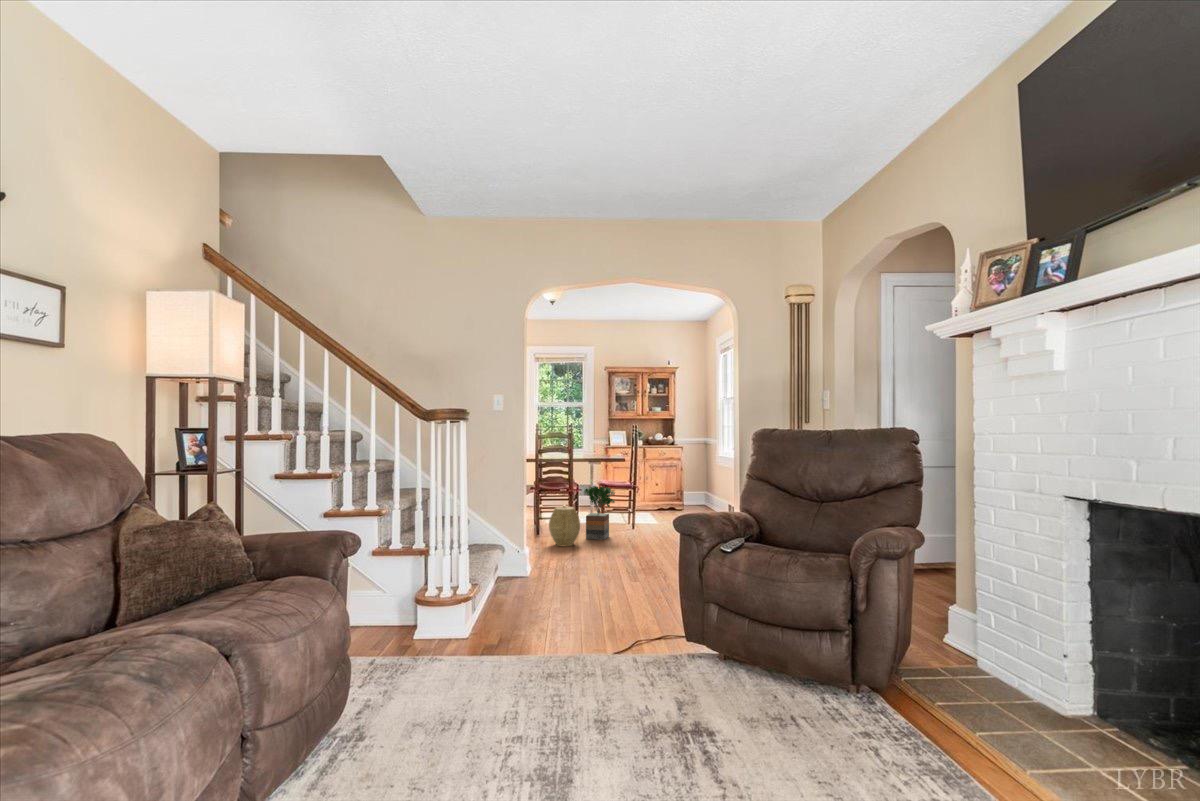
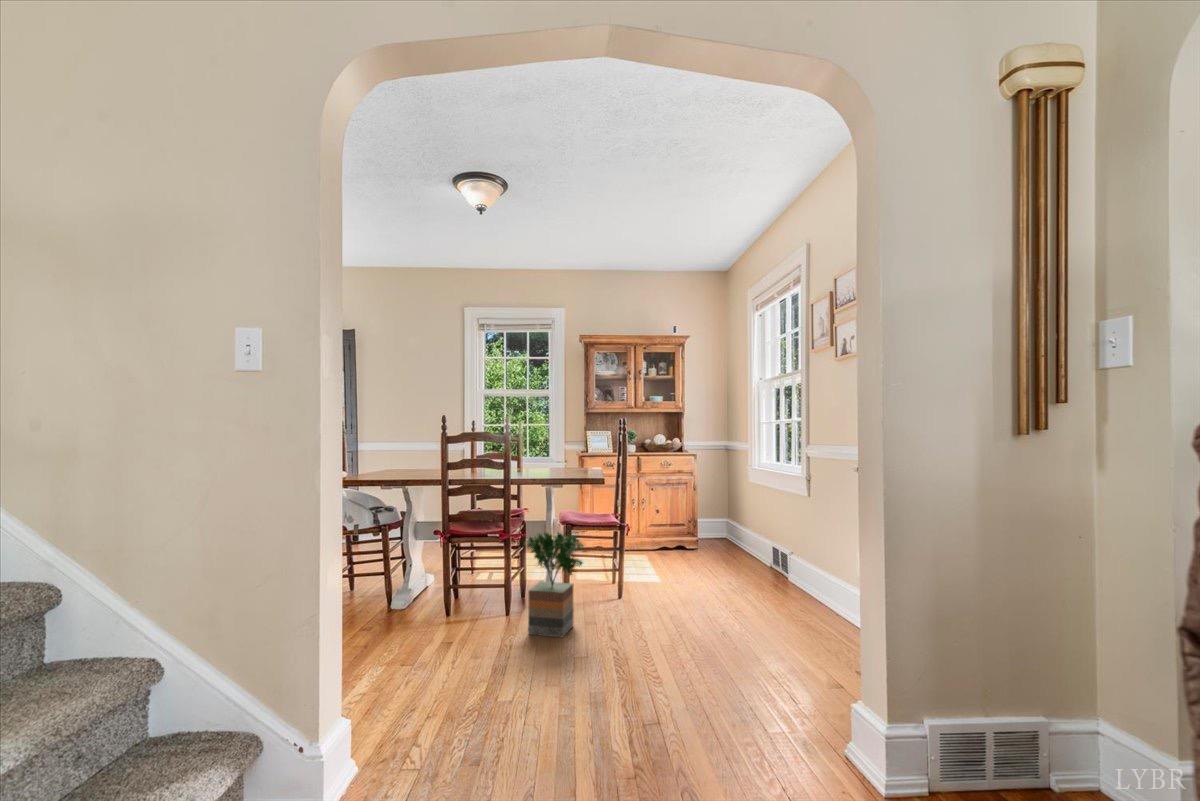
woven basket: present [549,506,580,546] -> none [448,578,512,663]

